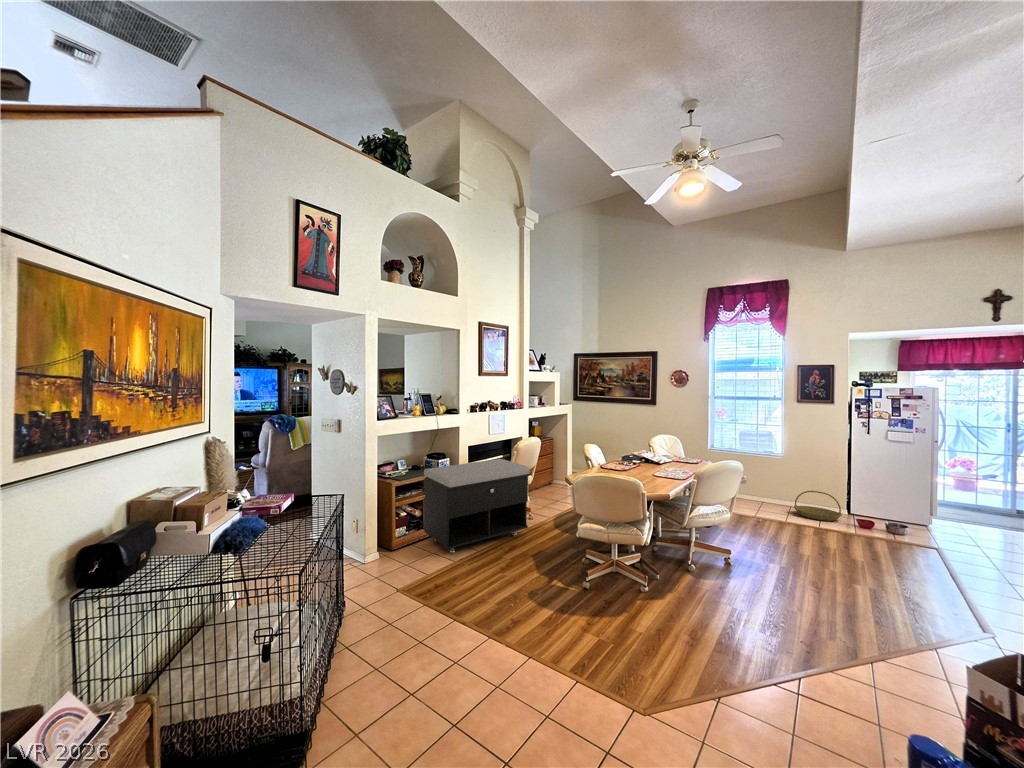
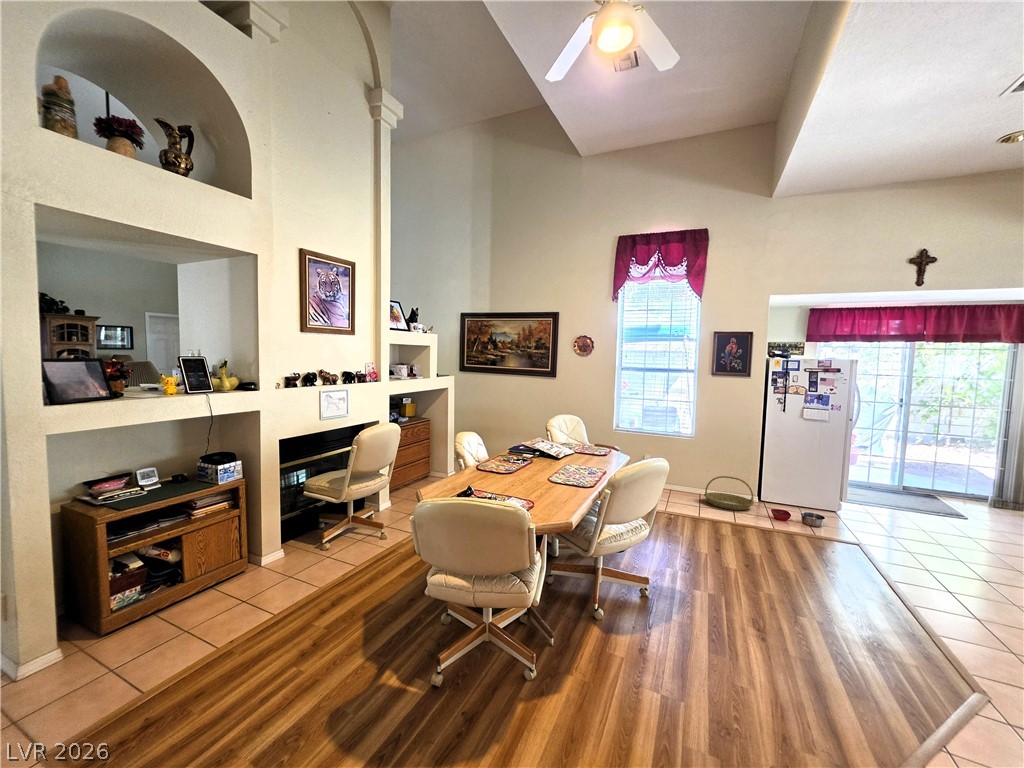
storage bench: present [424,459,530,552] -> none [182,455,372,624]

